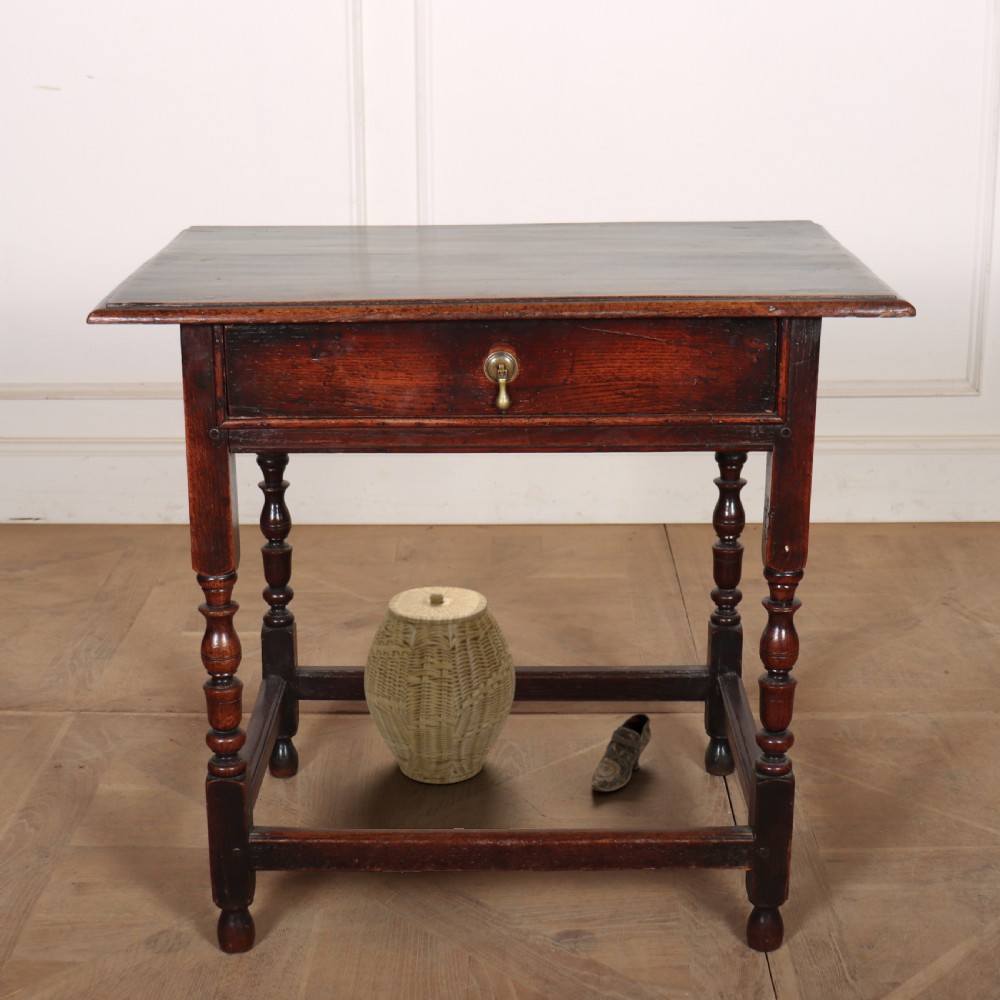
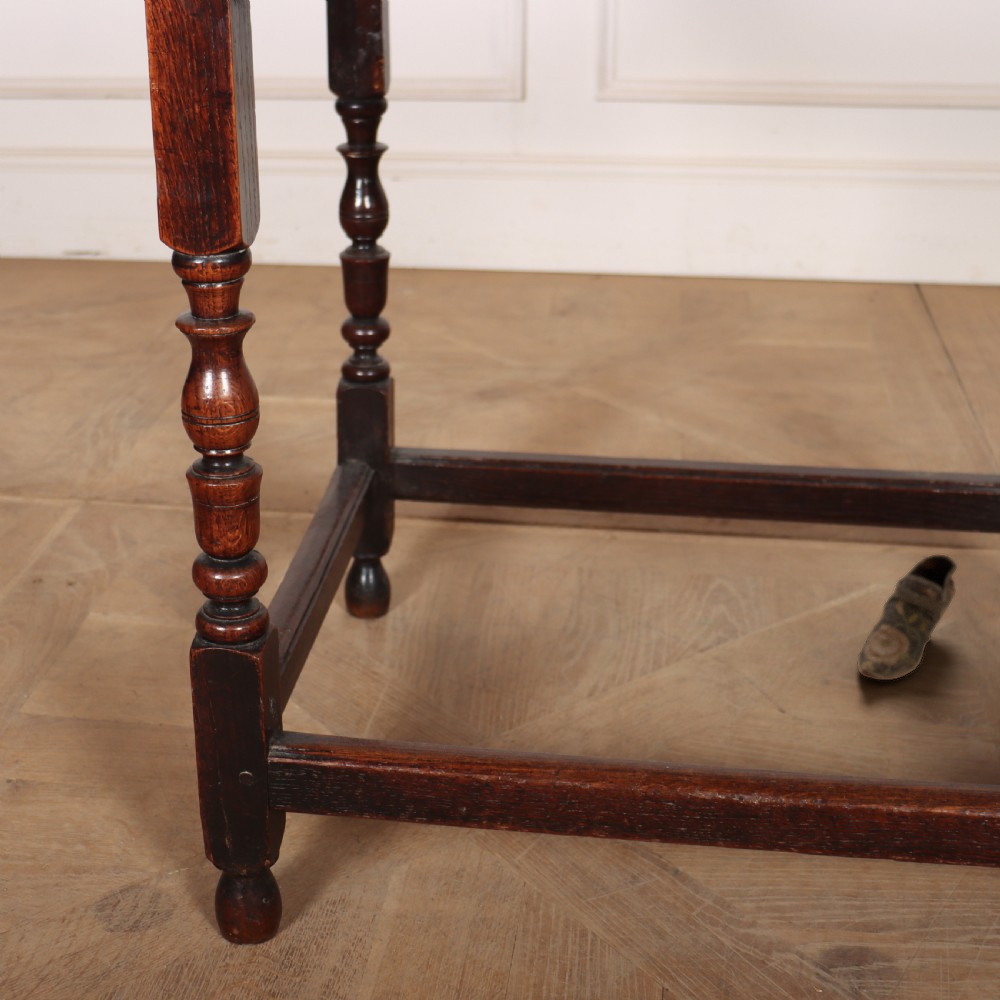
woven basket: present [364,586,515,784] -> none [497,331,741,646]

